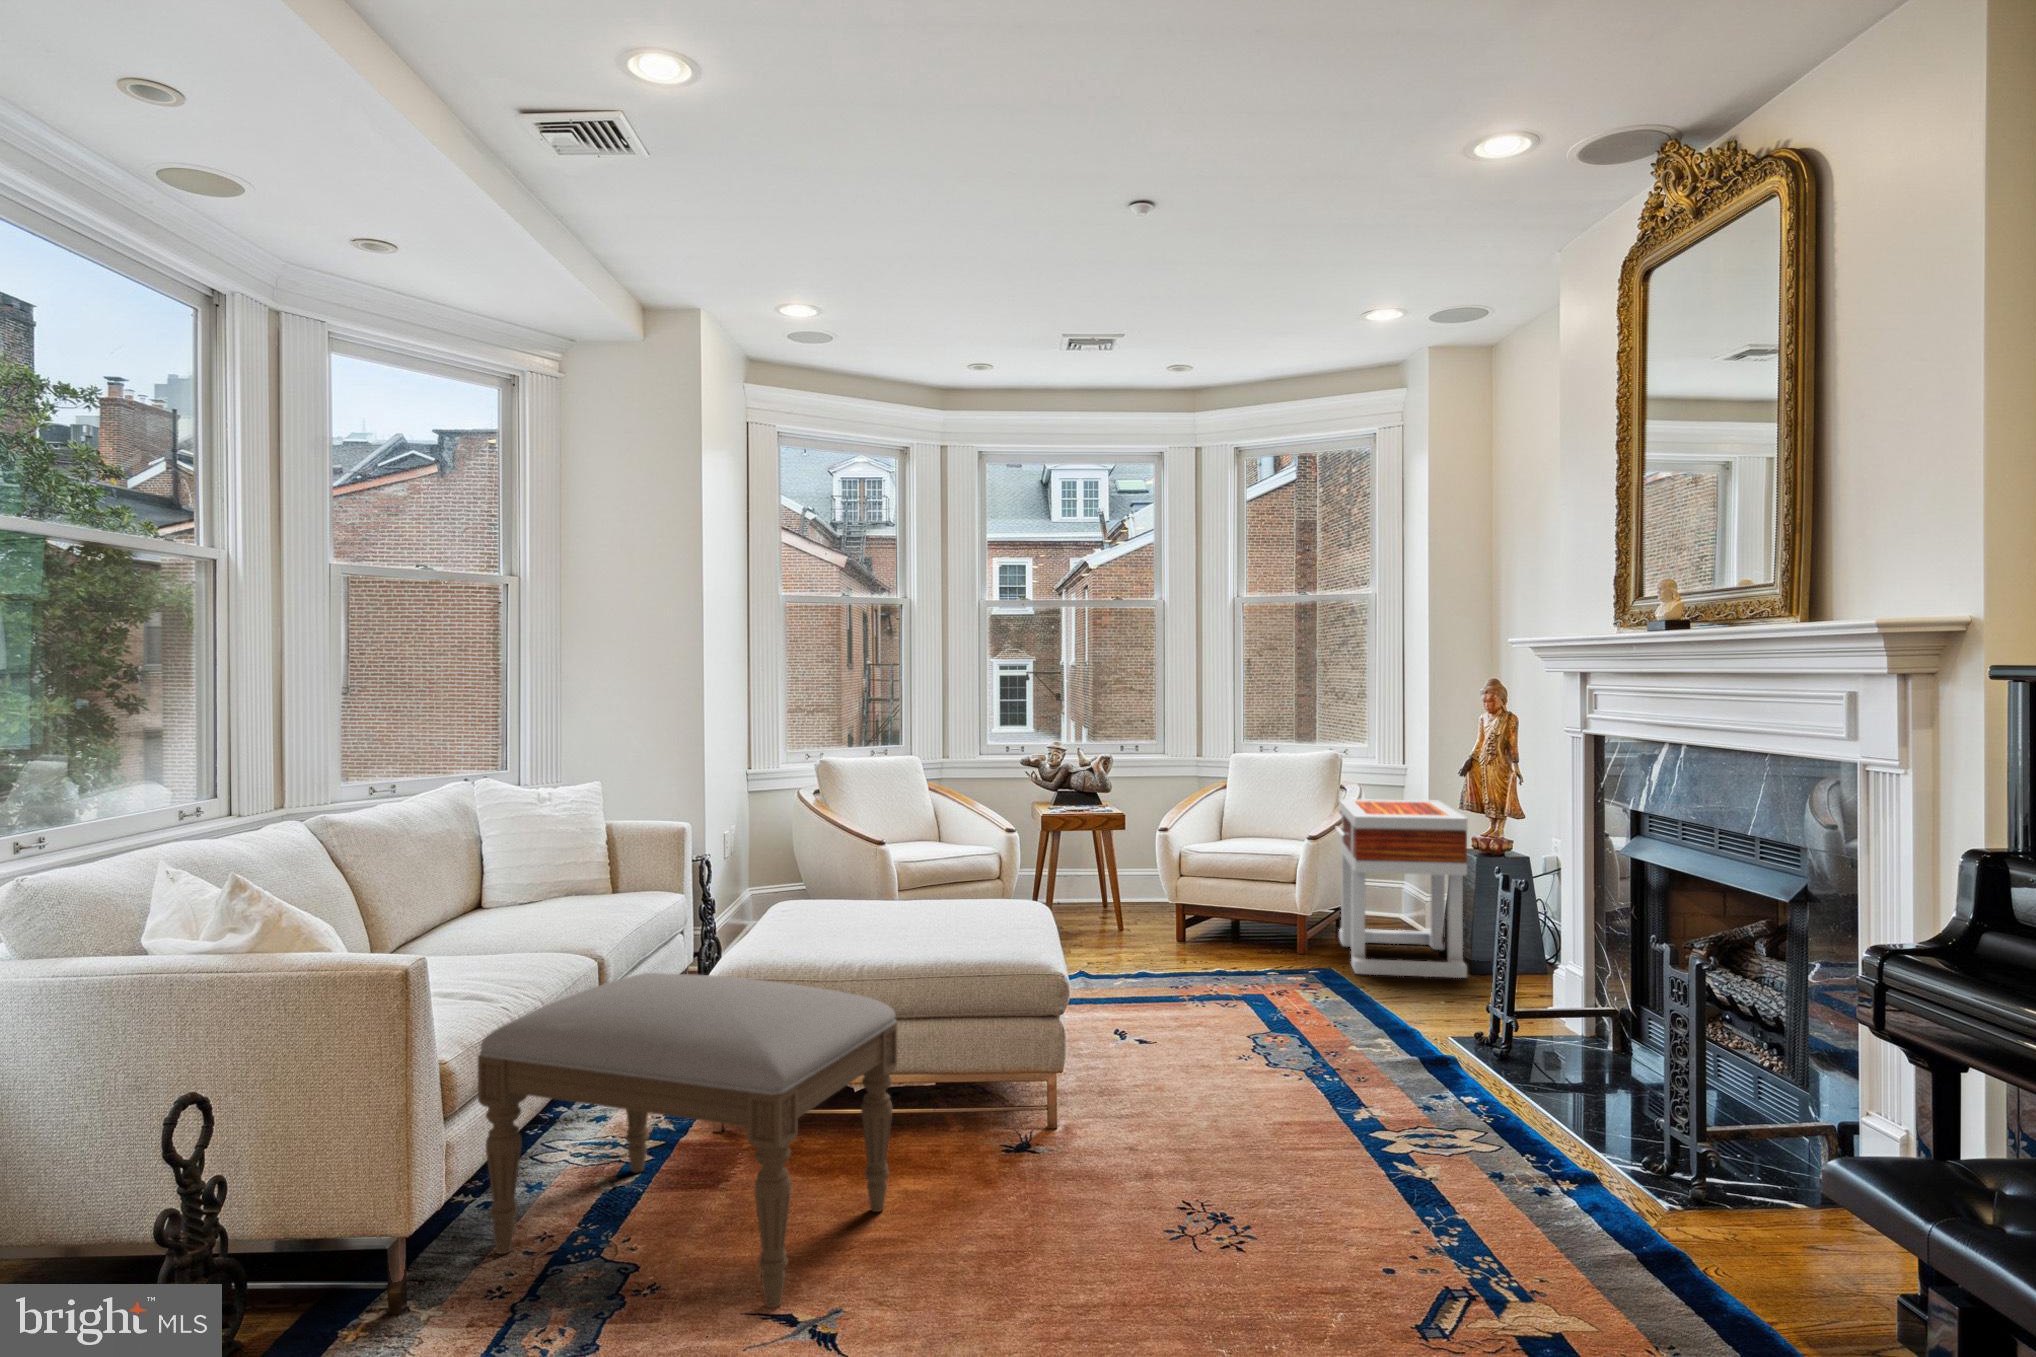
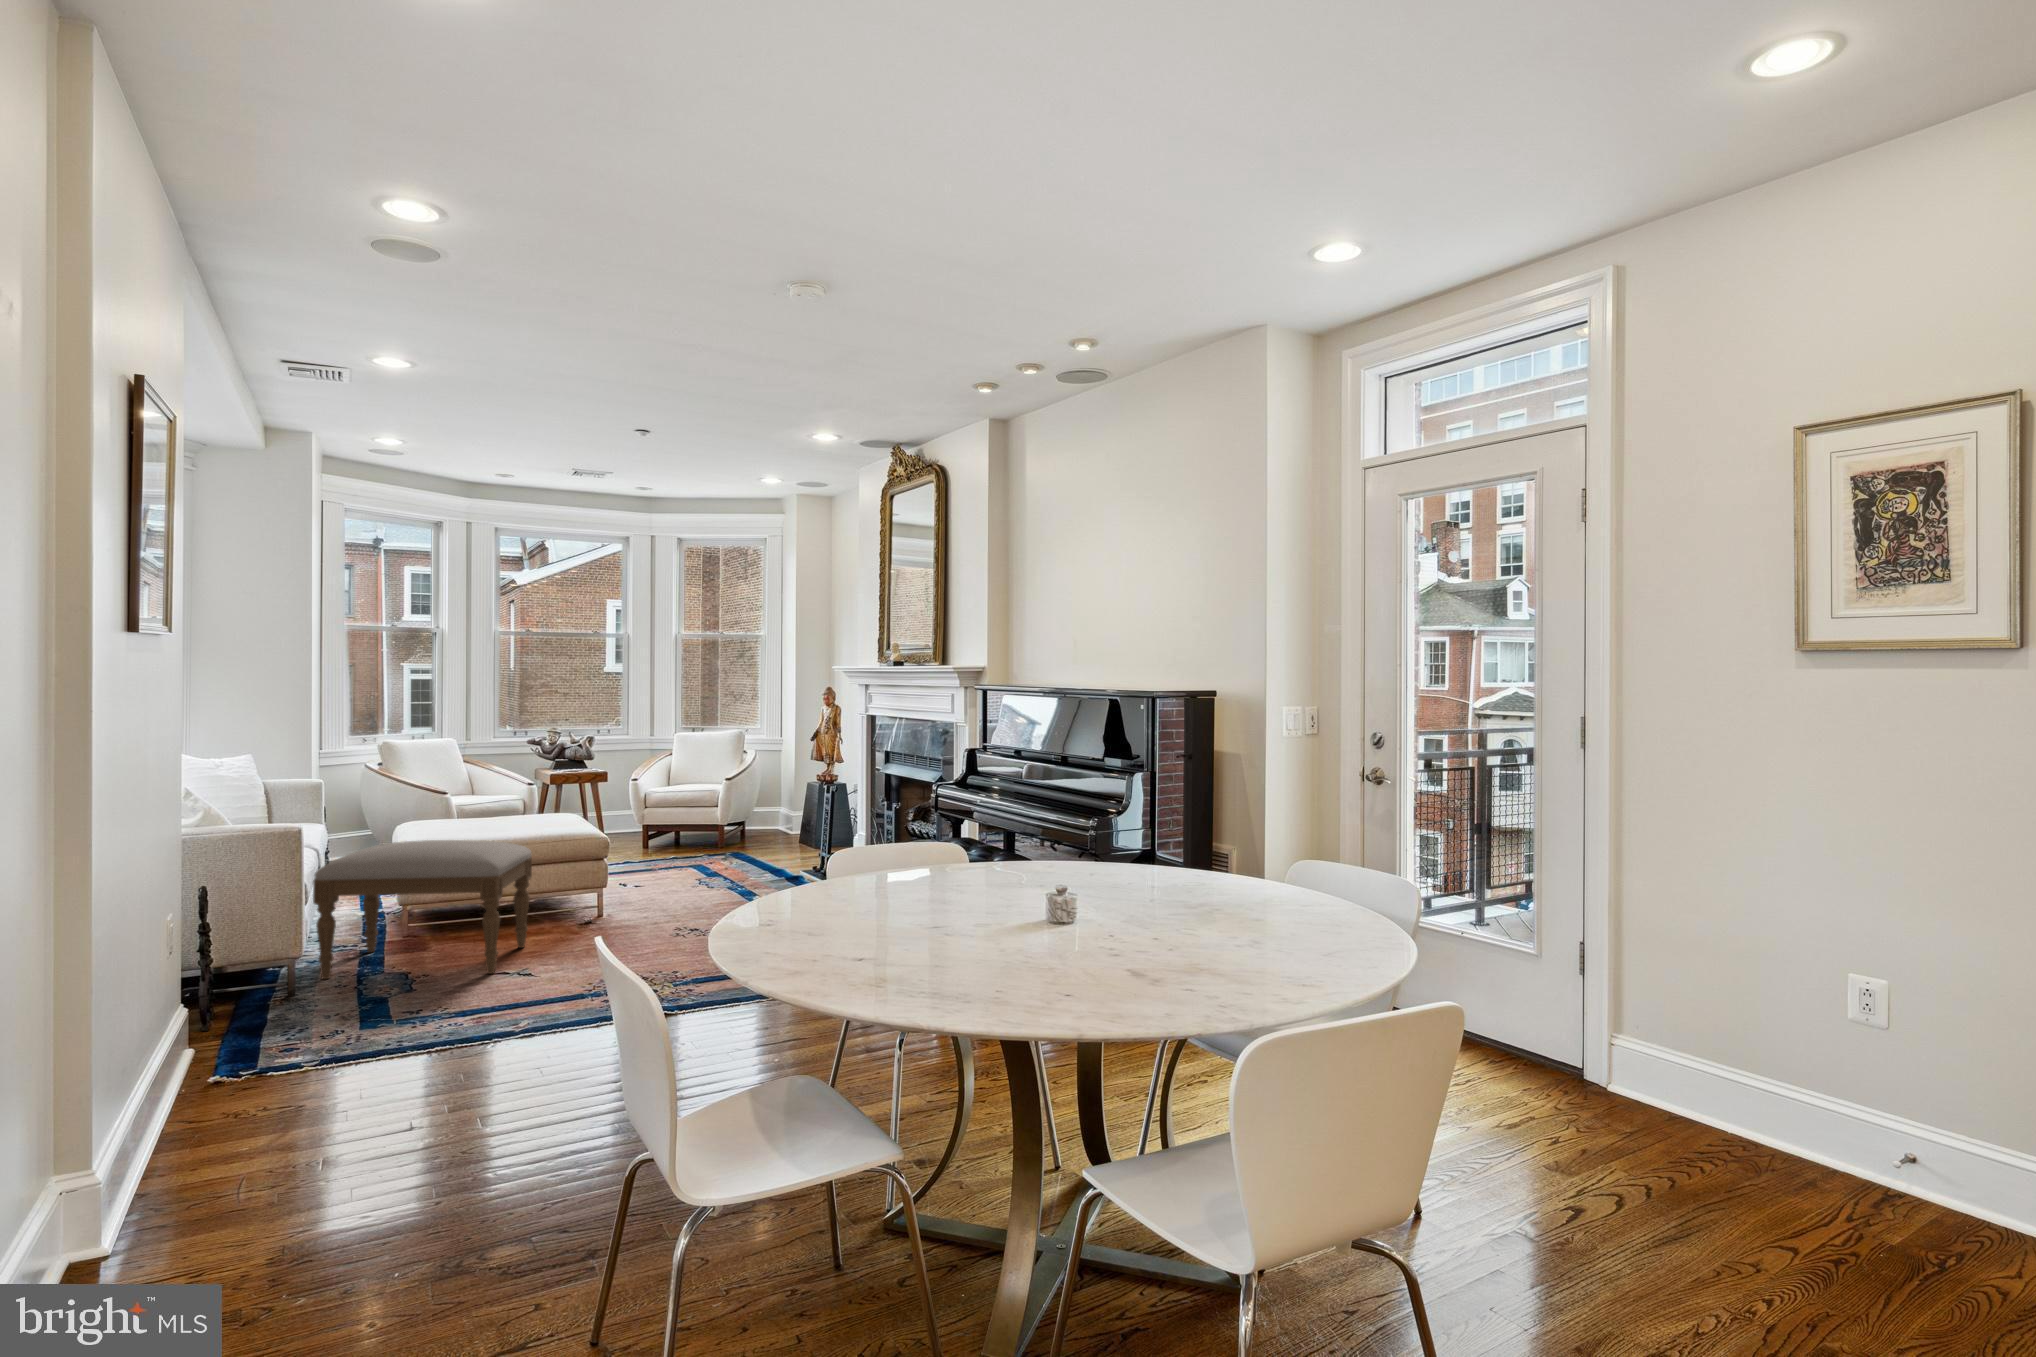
side table: present [1335,799,1467,978] -> none [741,757,813,854]

